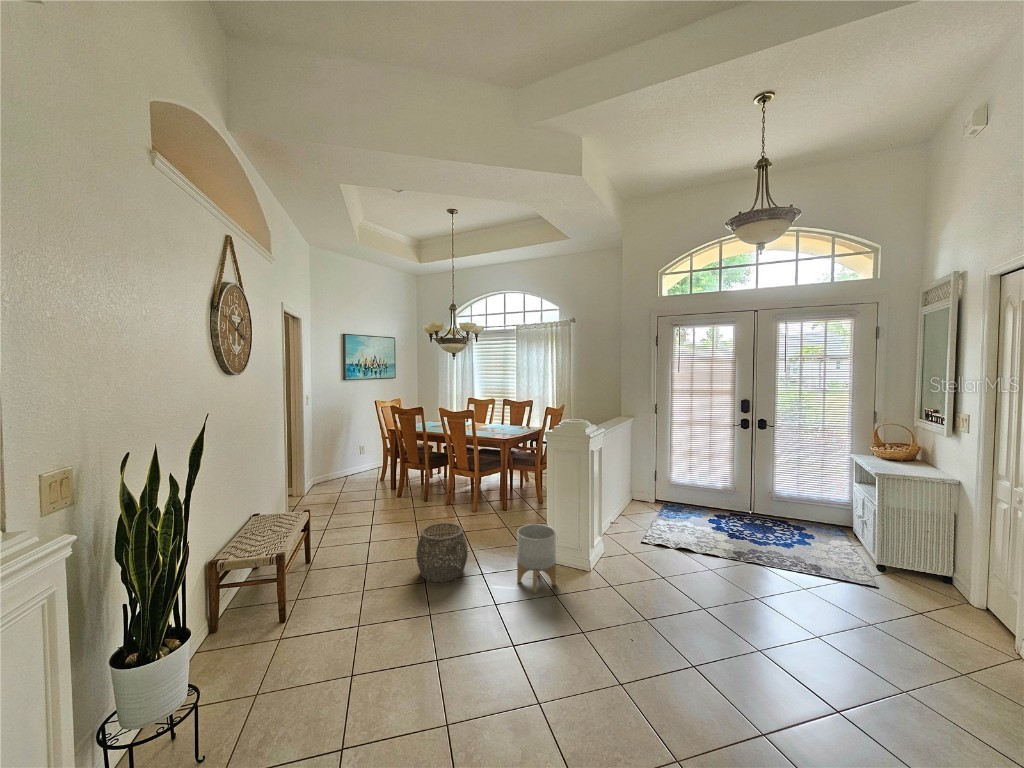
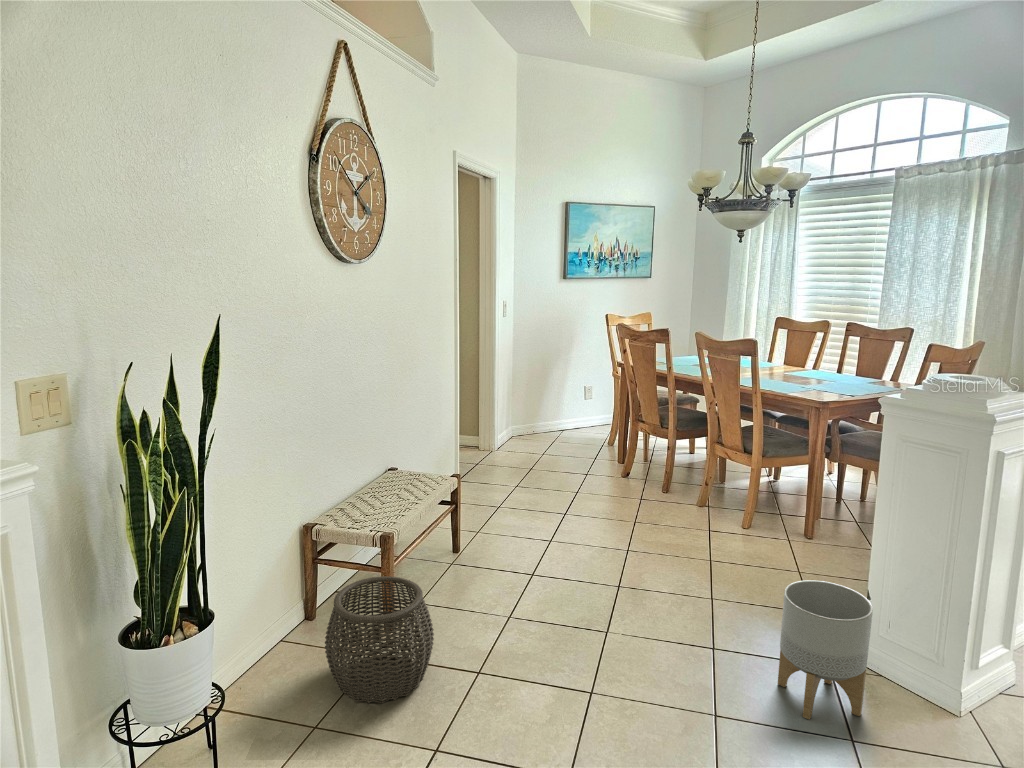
woven basket: present [416,523,468,583] -> present [325,576,434,704]

